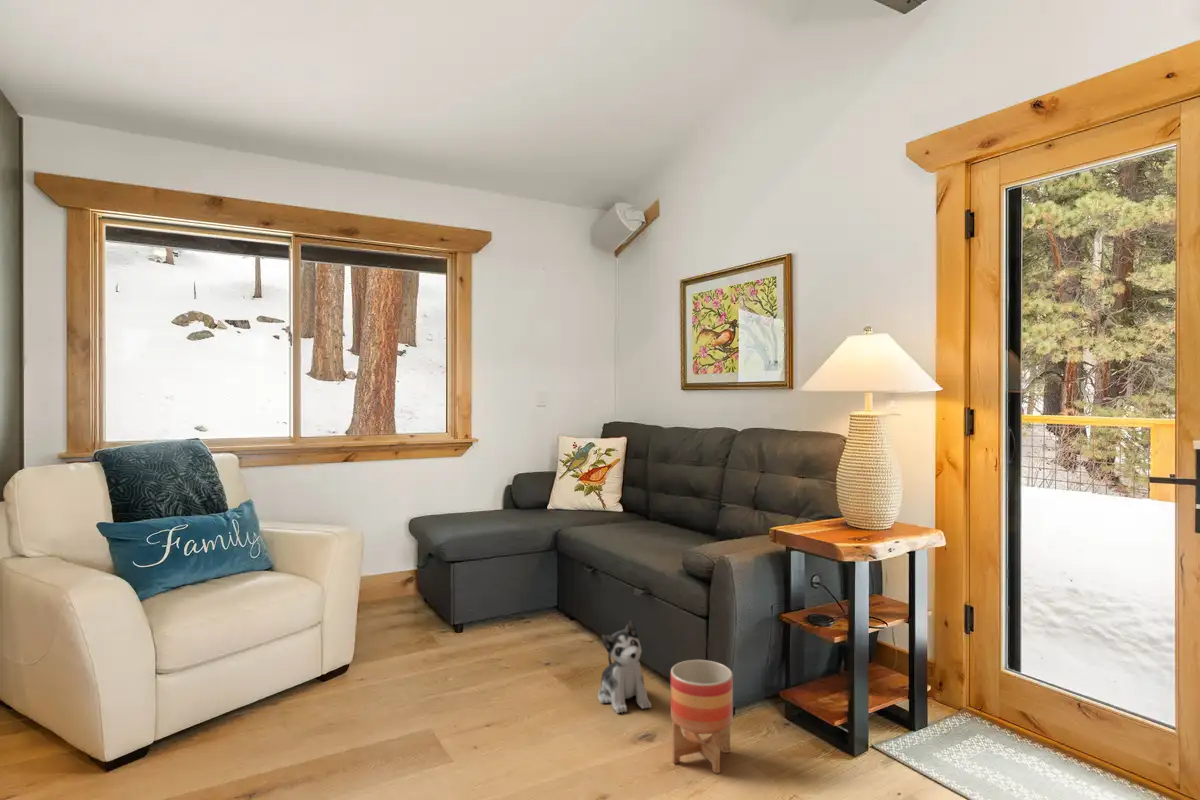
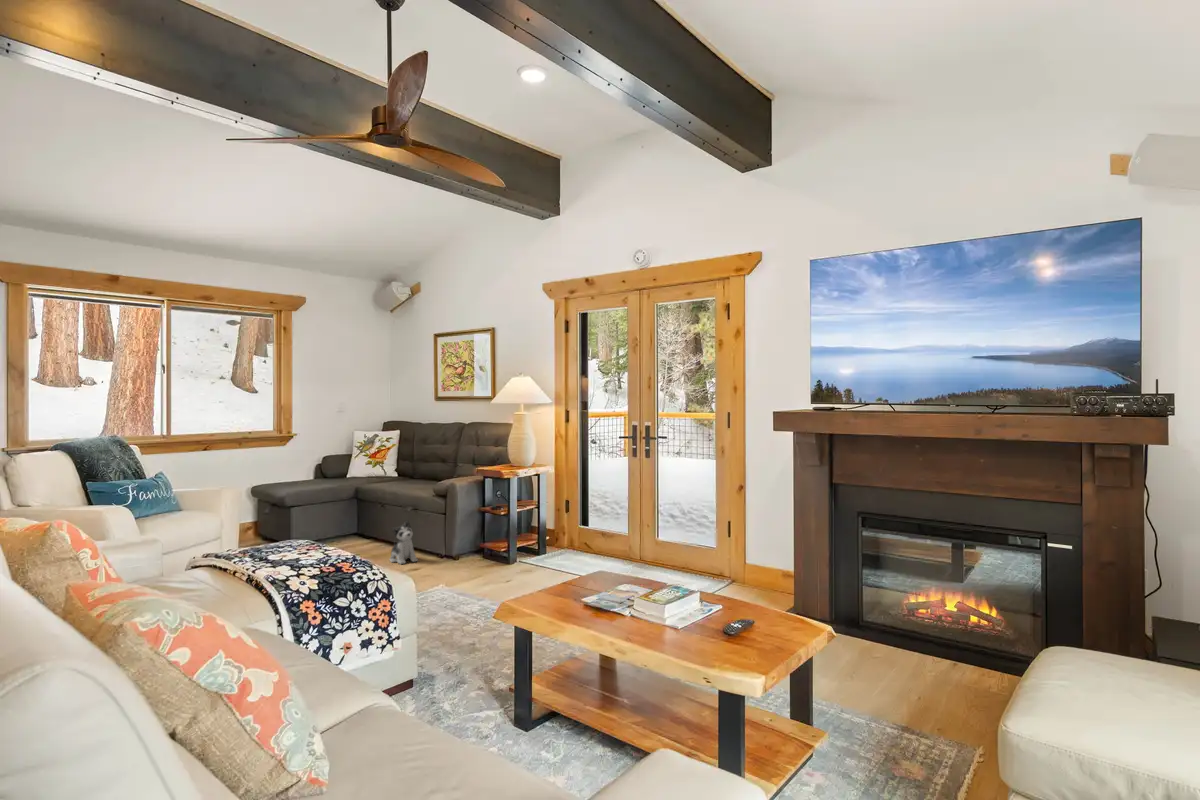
planter: present [670,660,733,773] -> none [428,529,456,574]

